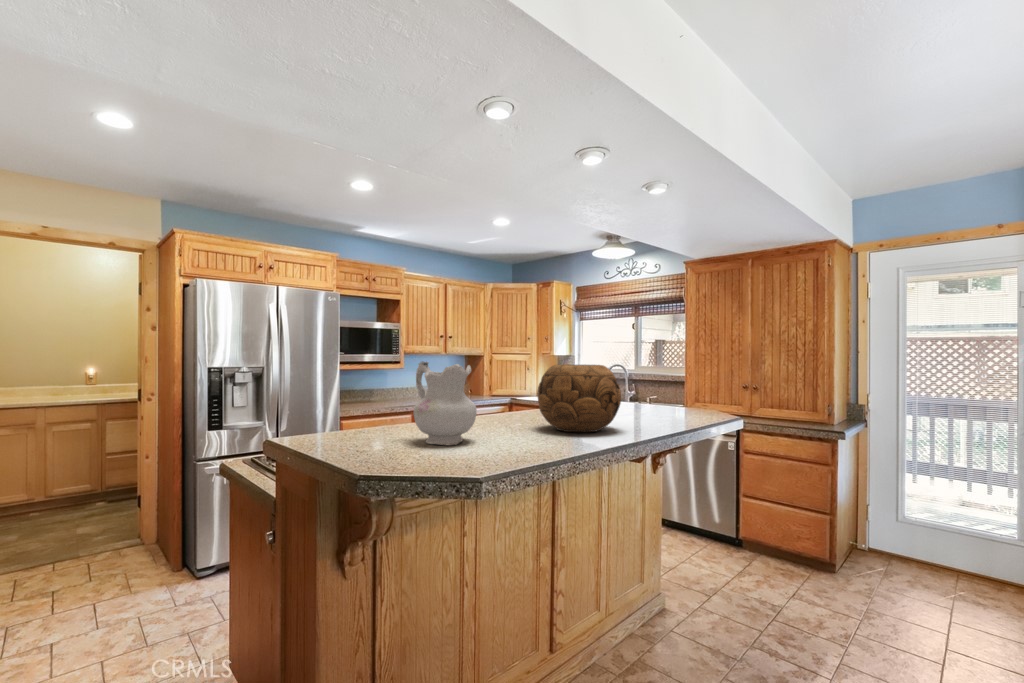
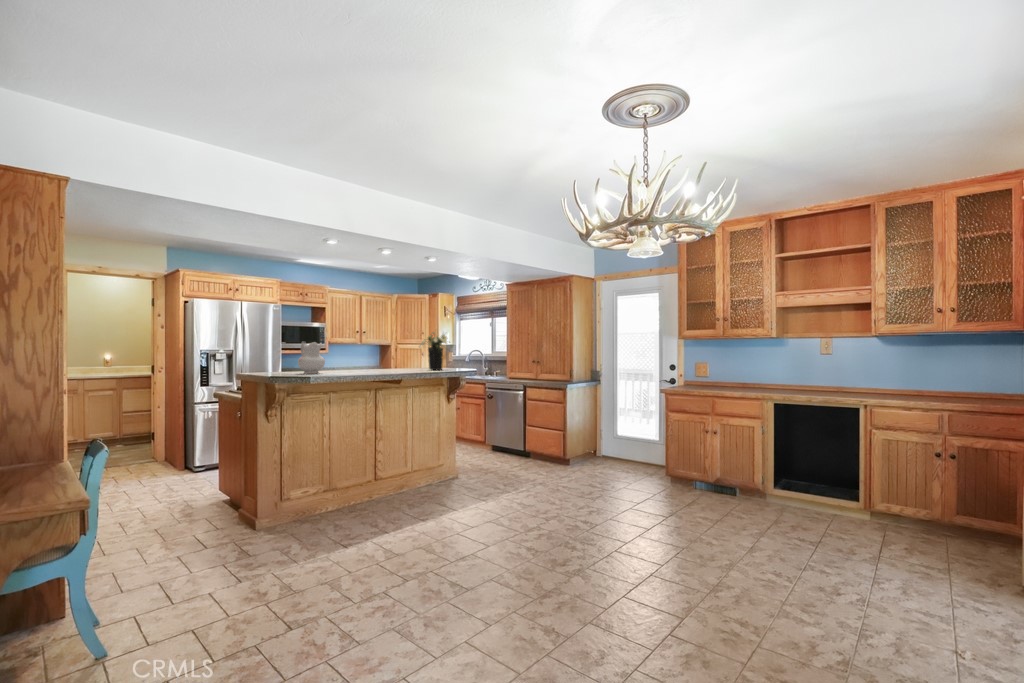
flower arrangement: none [633,337,701,417] -> present [419,333,447,370]
decorative bowl: present [537,365,621,432] -> none [359,343,397,372]

